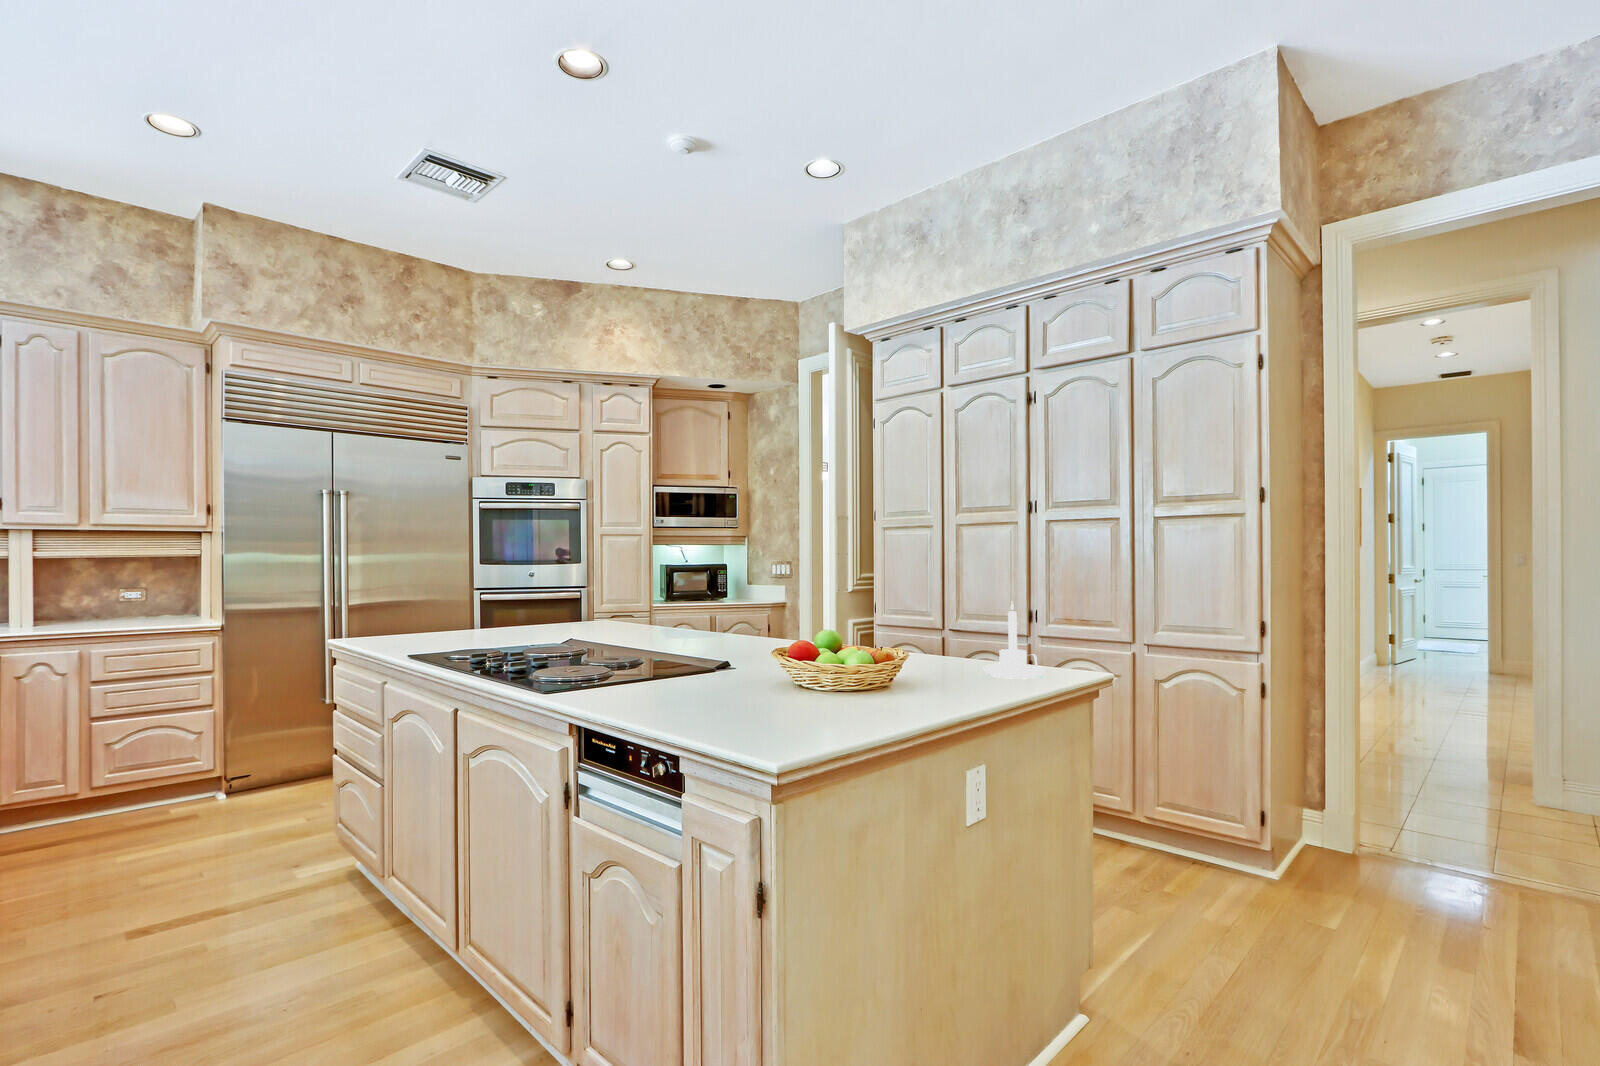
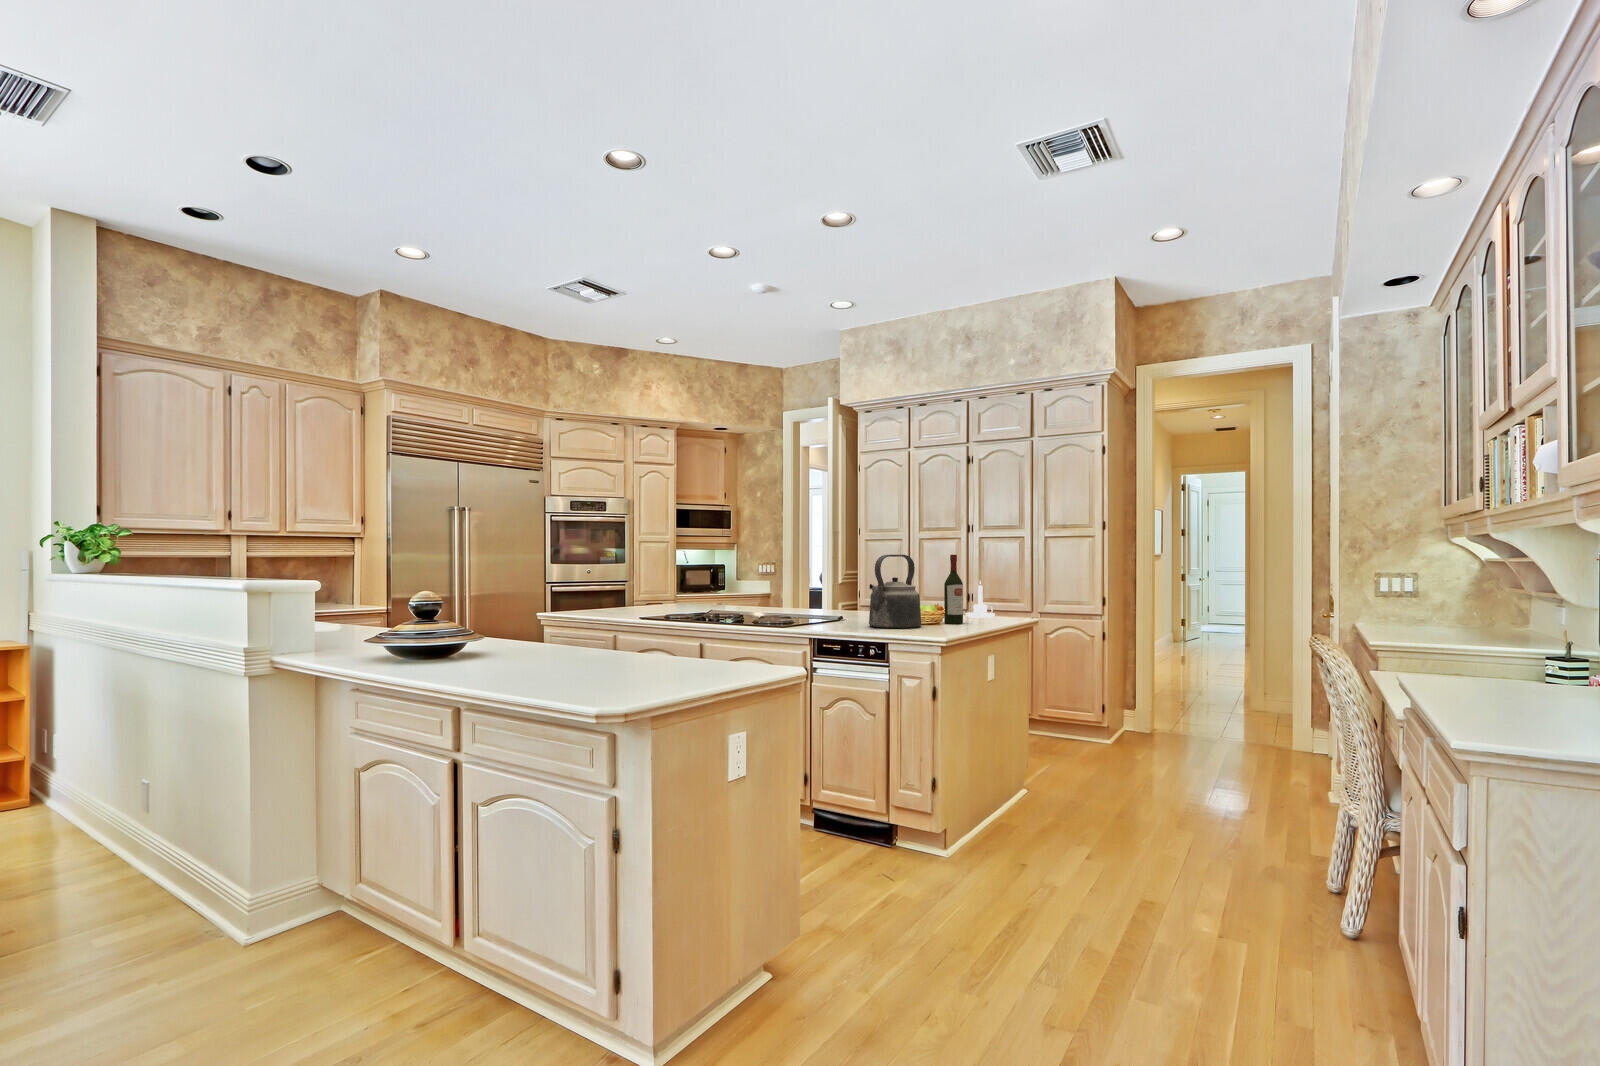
wine bottle: none [916,552,957,704] -> present [944,555,963,624]
kettle: none [713,554,848,726] -> present [869,555,921,628]

